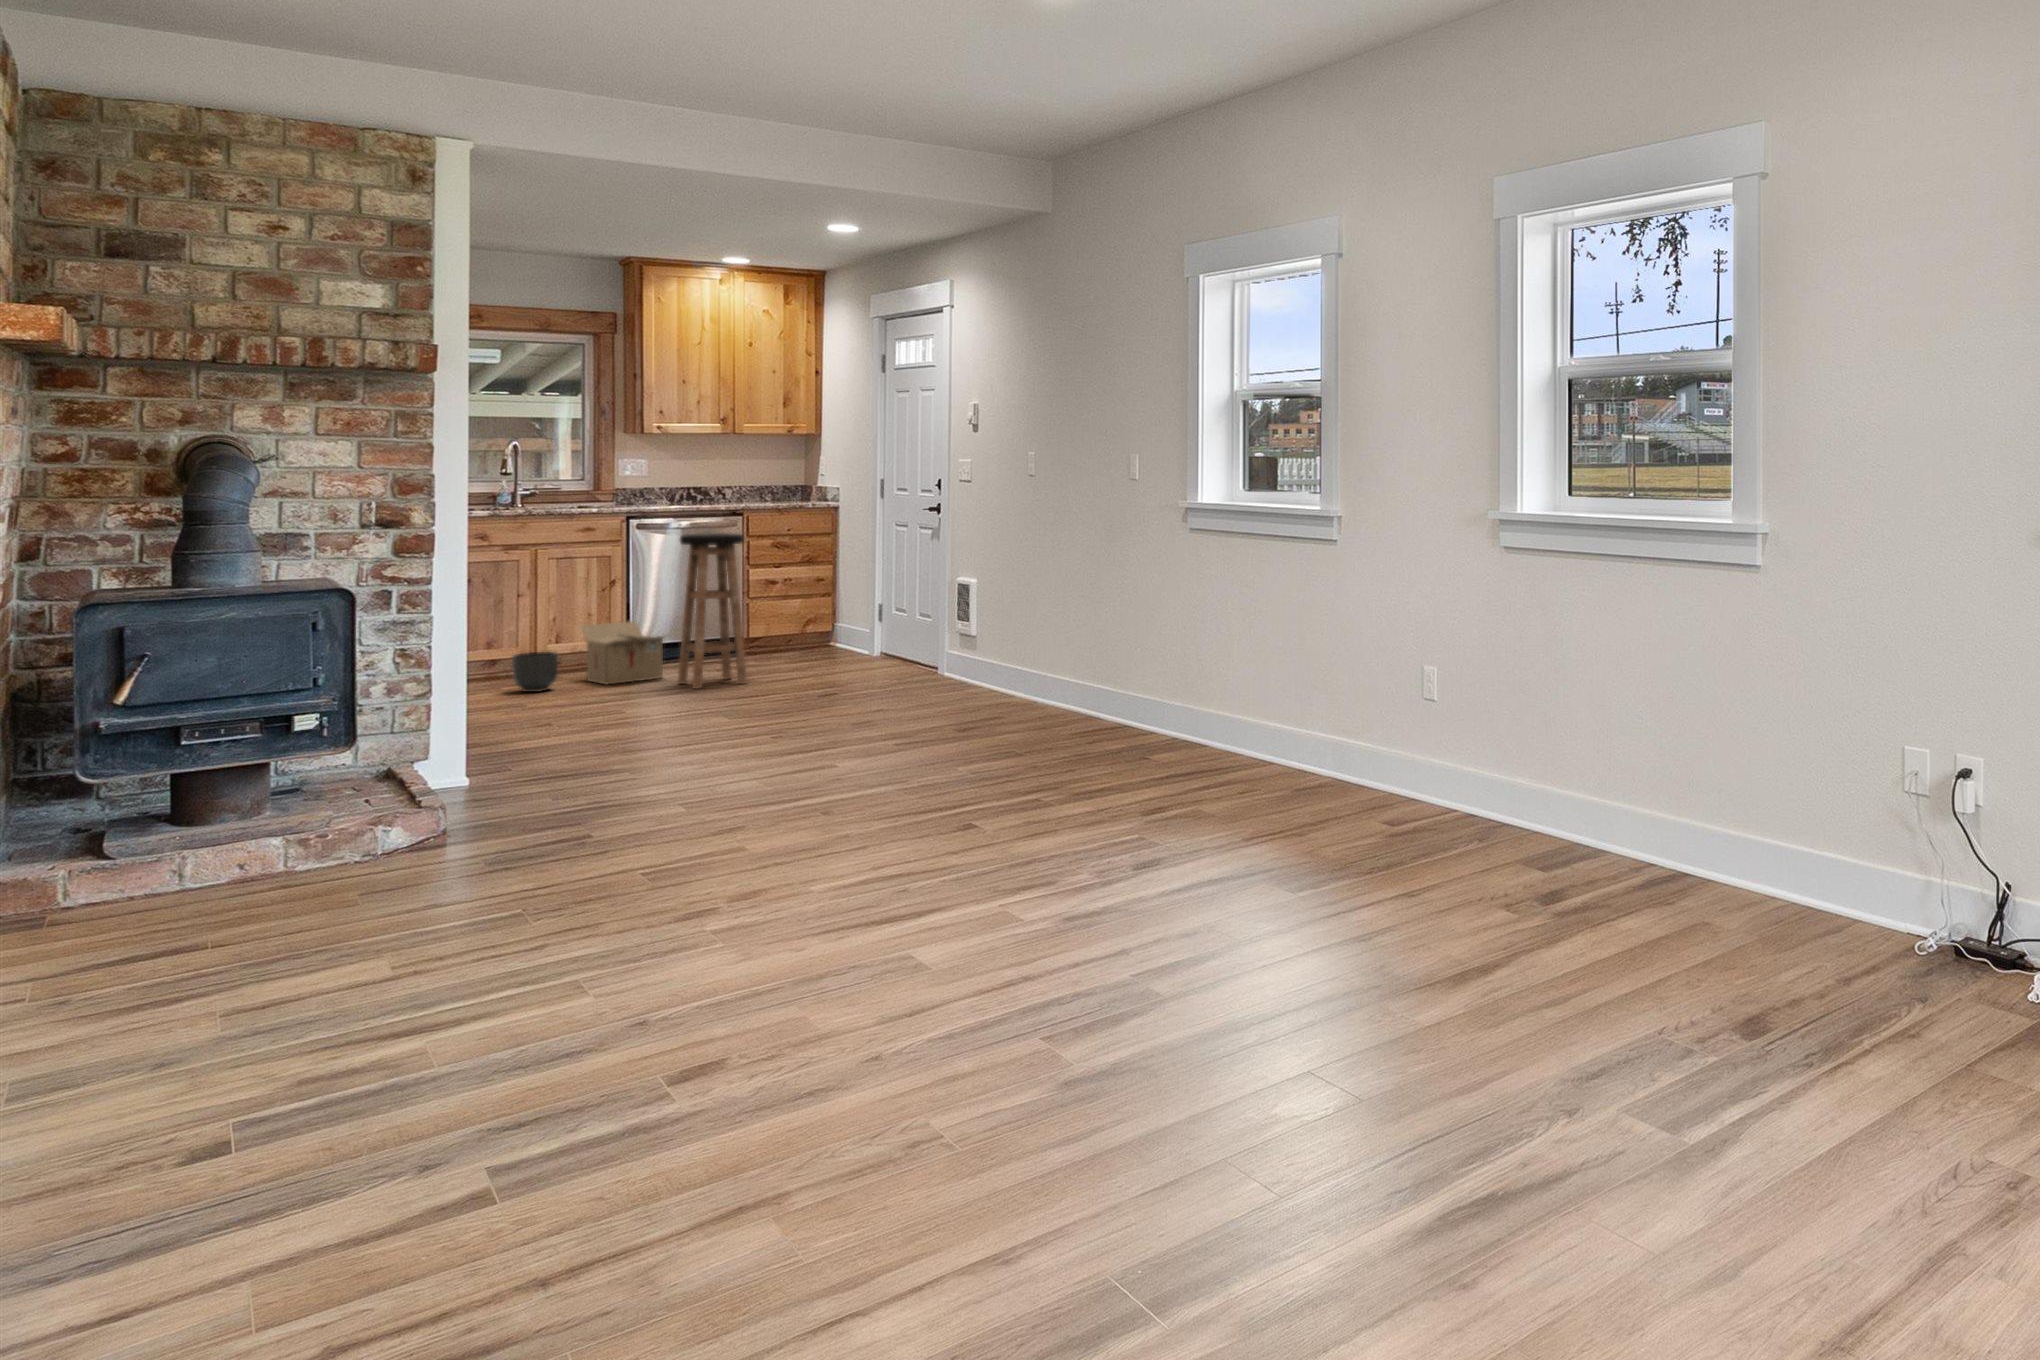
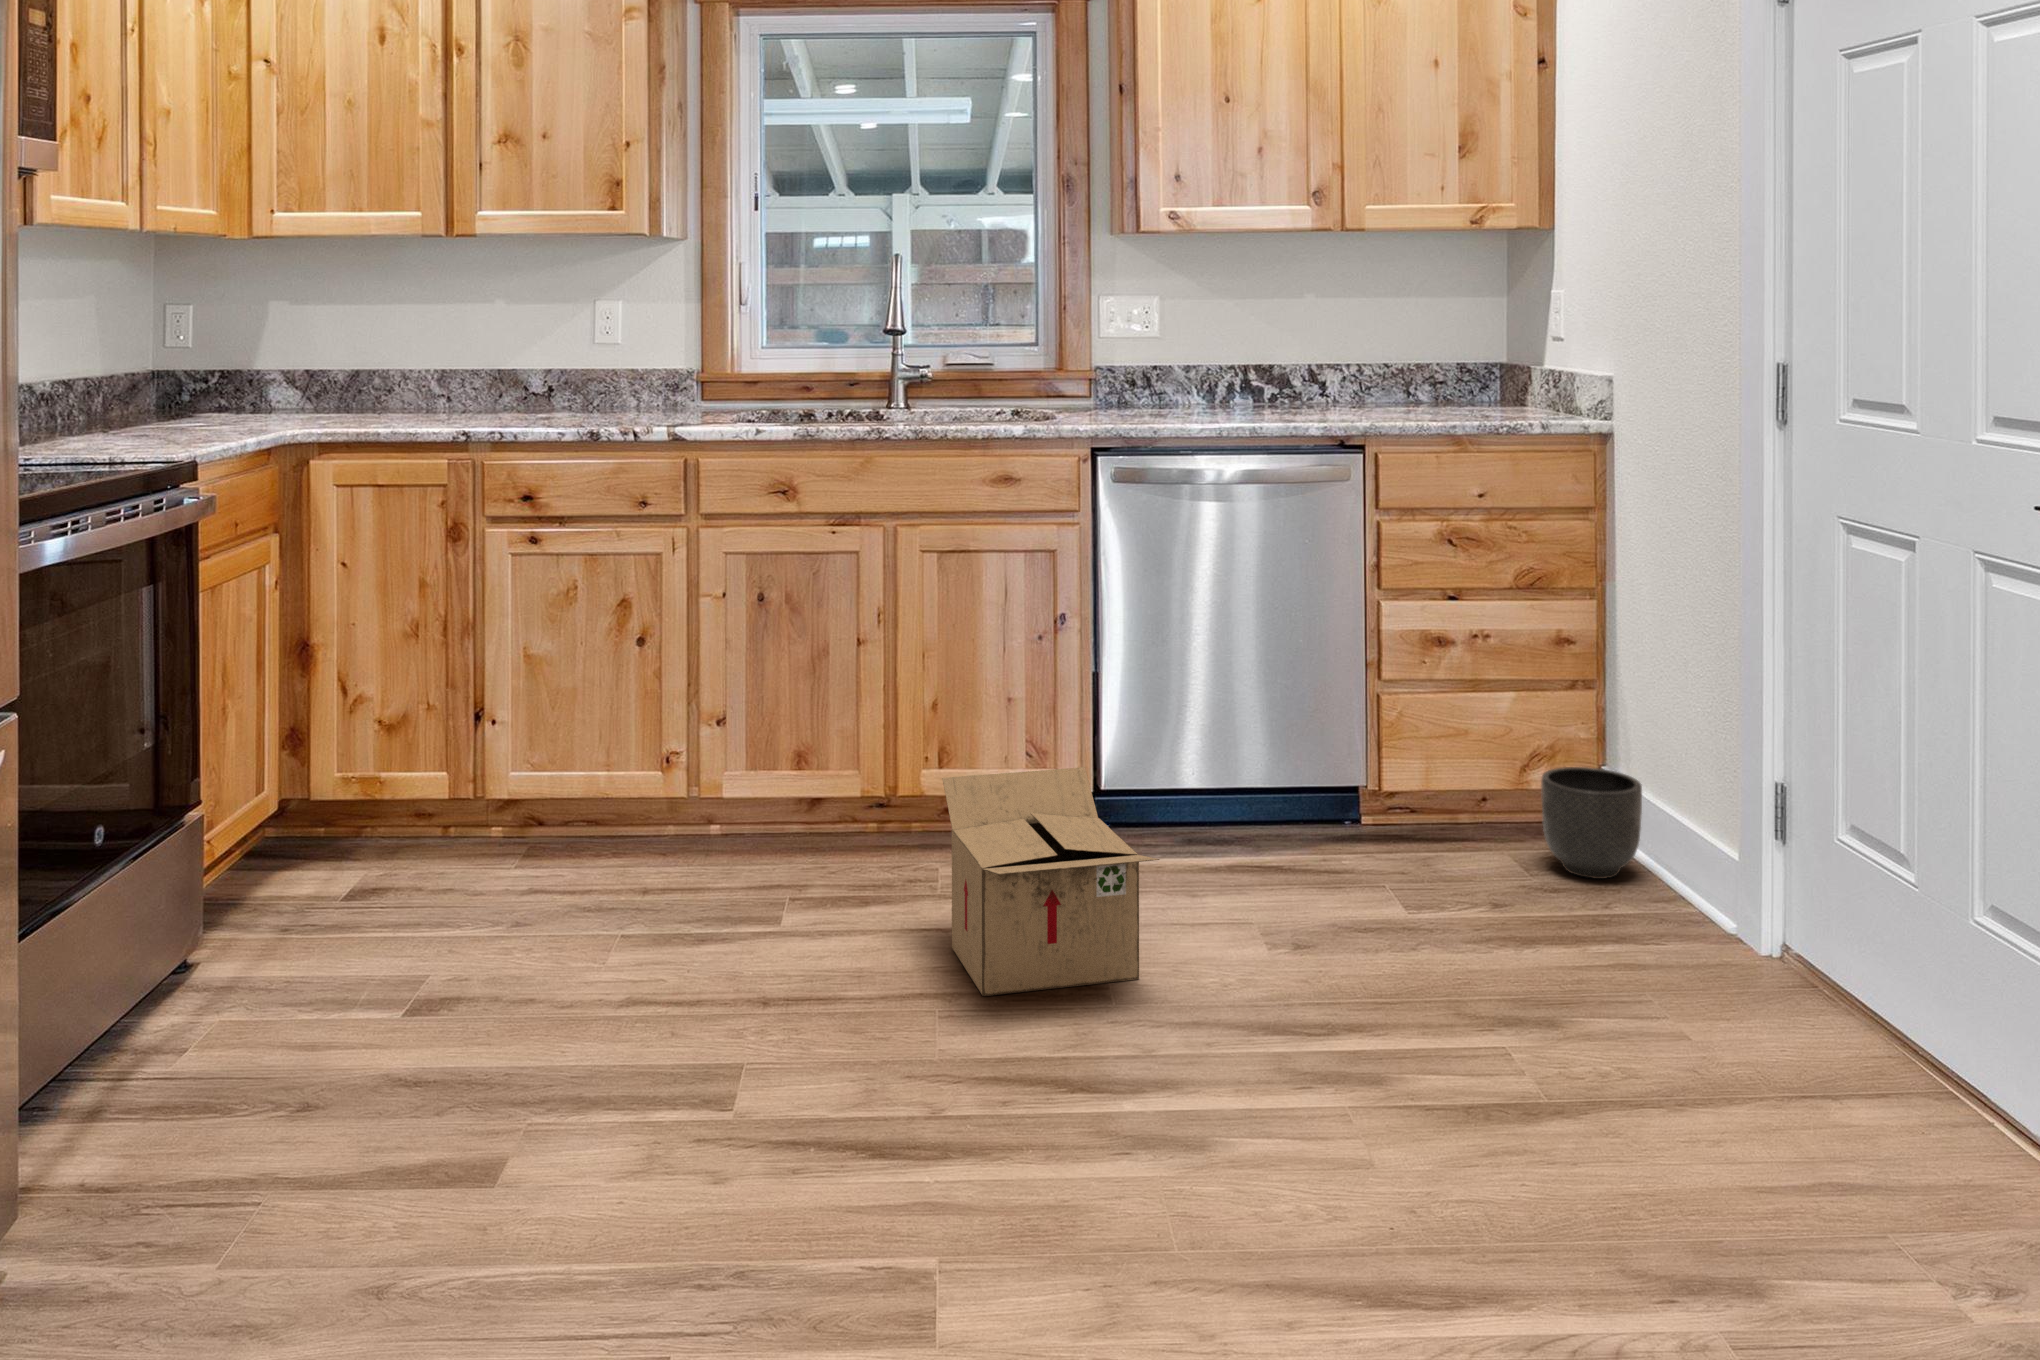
bar stool: present [677,533,747,689] -> none [1165,544,1380,1132]
planter: present [512,652,558,692] -> present [1541,767,1642,879]

